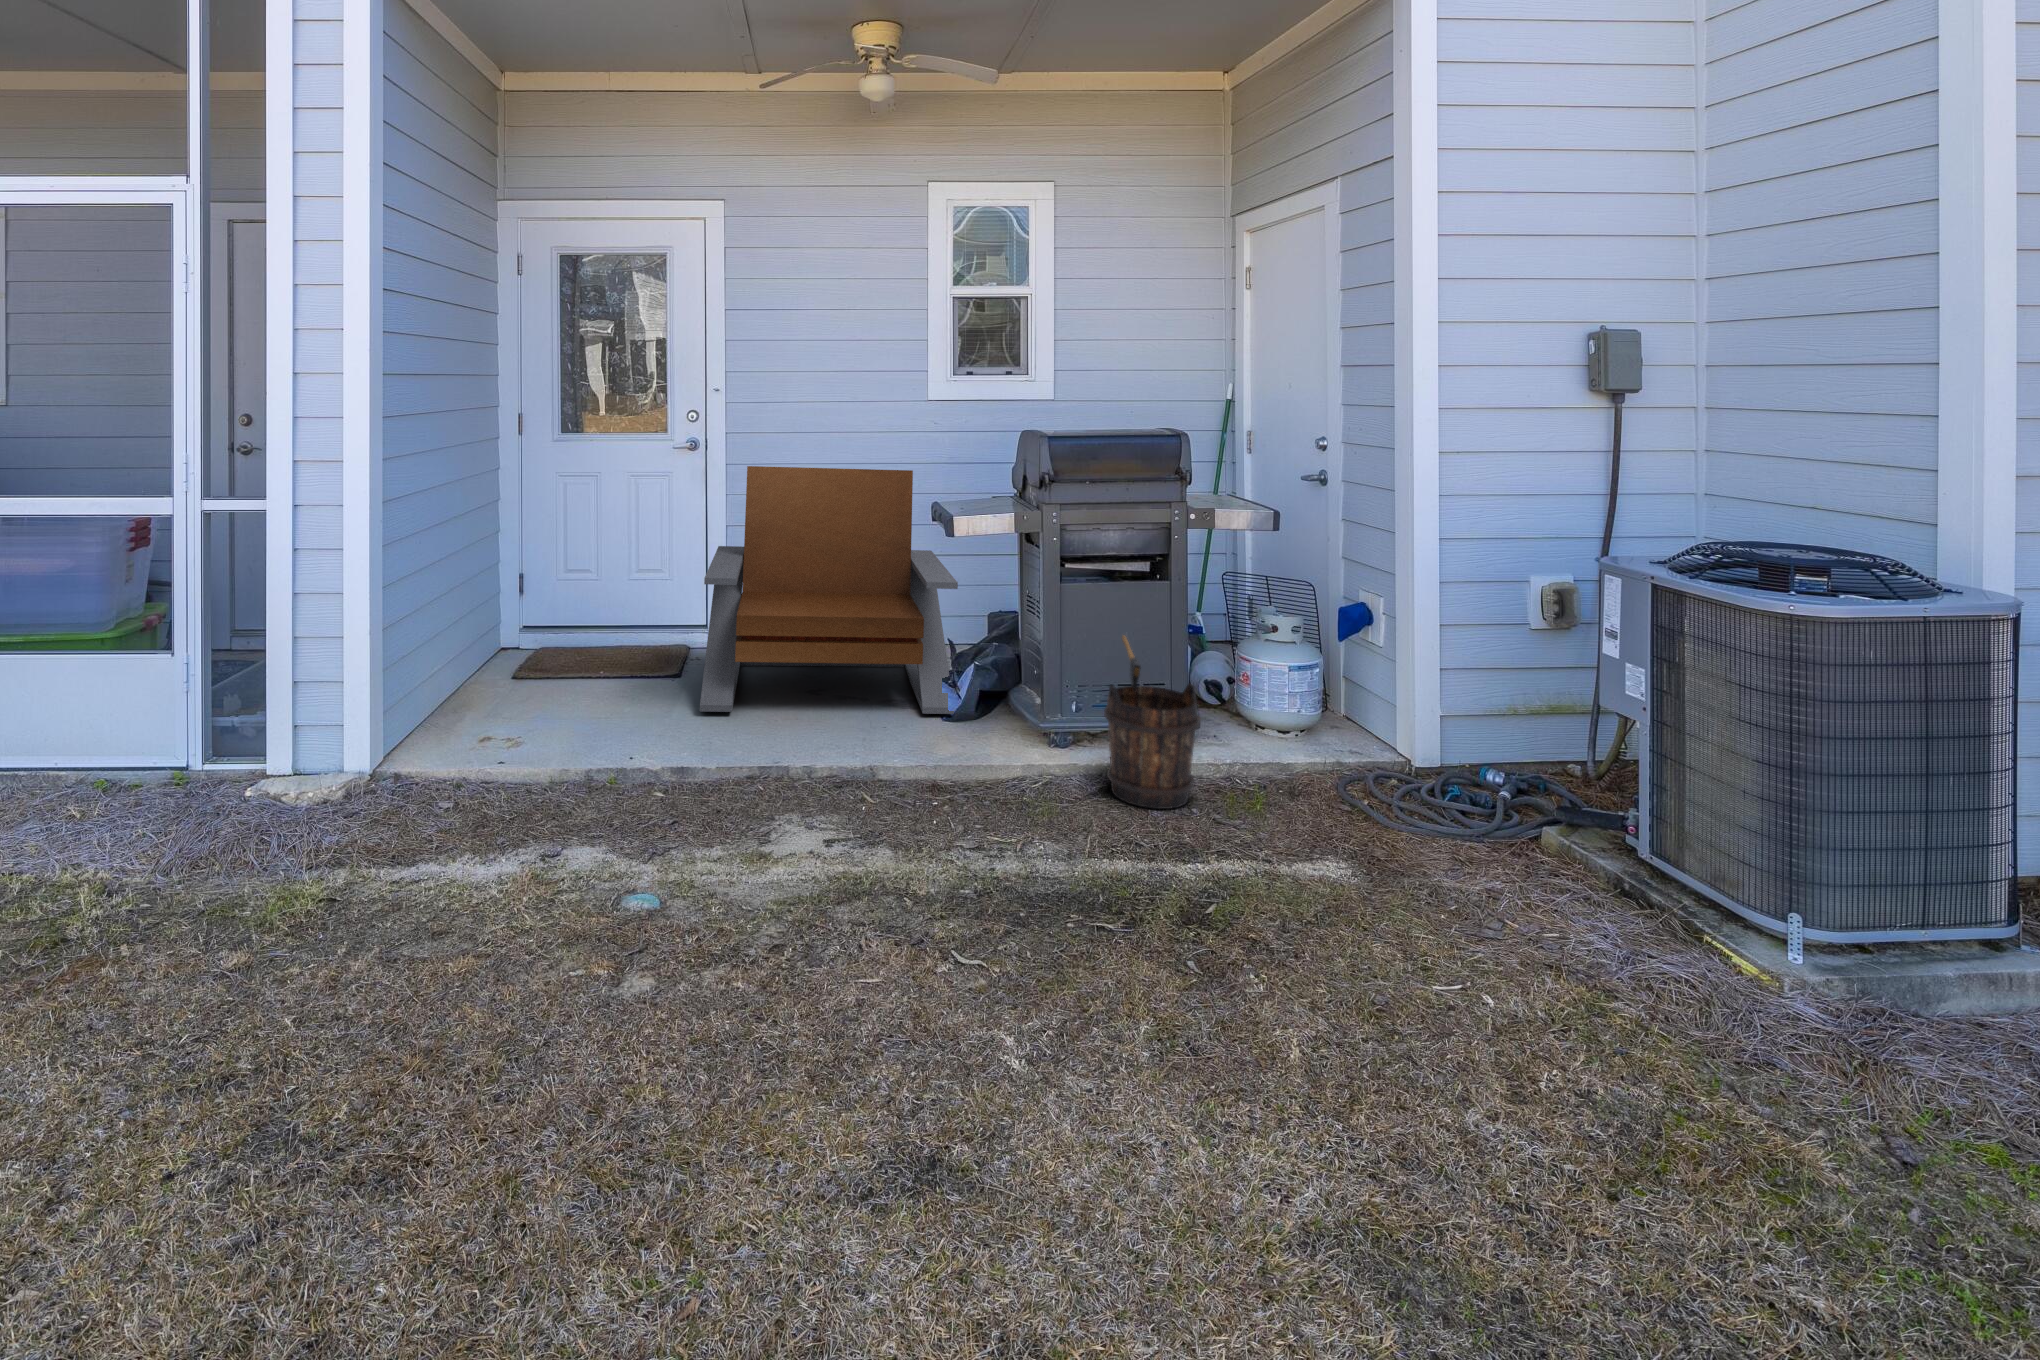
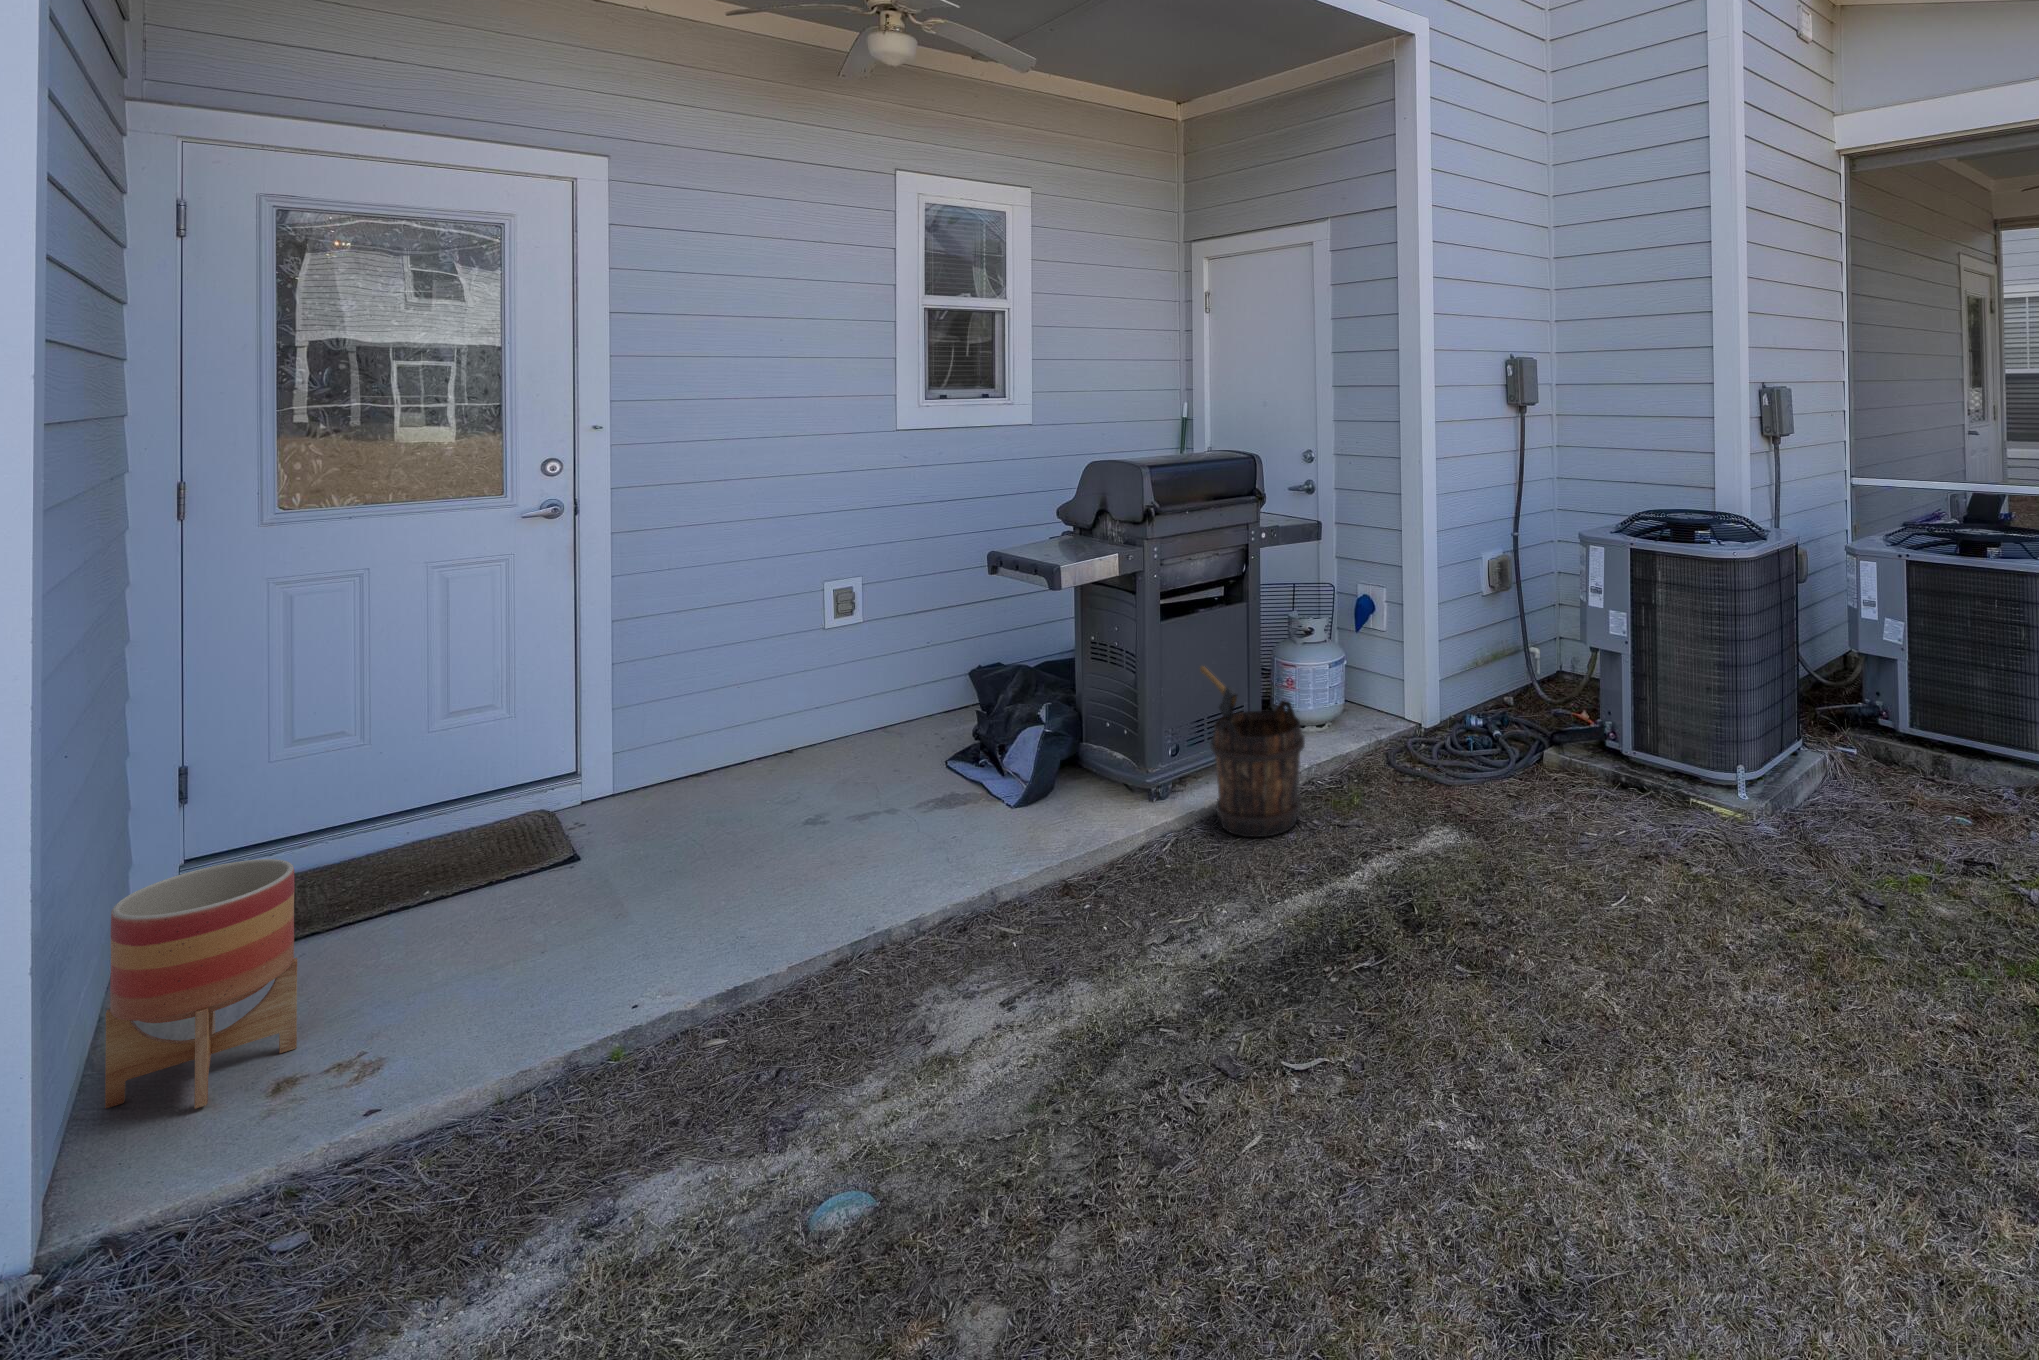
lounge chair: present [700,466,958,714] -> none [611,521,1006,897]
planter: none [410,612,492,739] -> present [105,859,297,1109]

